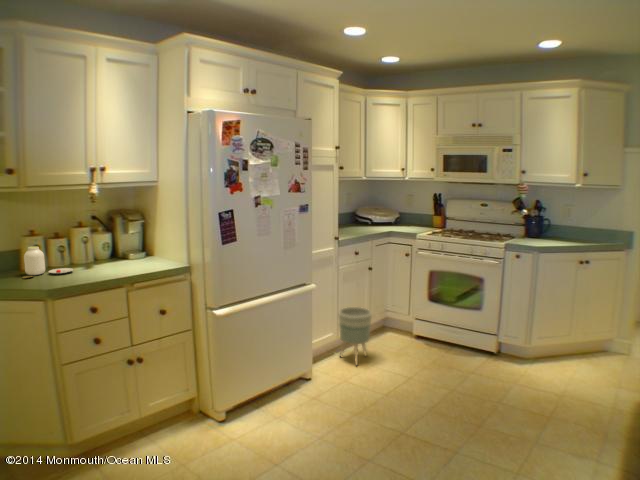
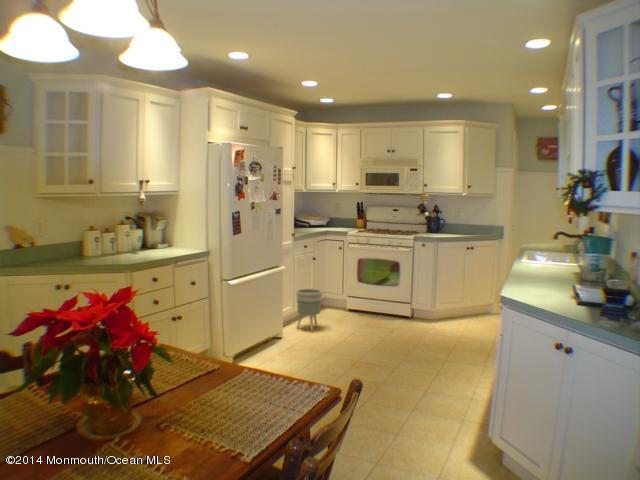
jar: present [23,246,73,278] -> none [96,237,131,259]

